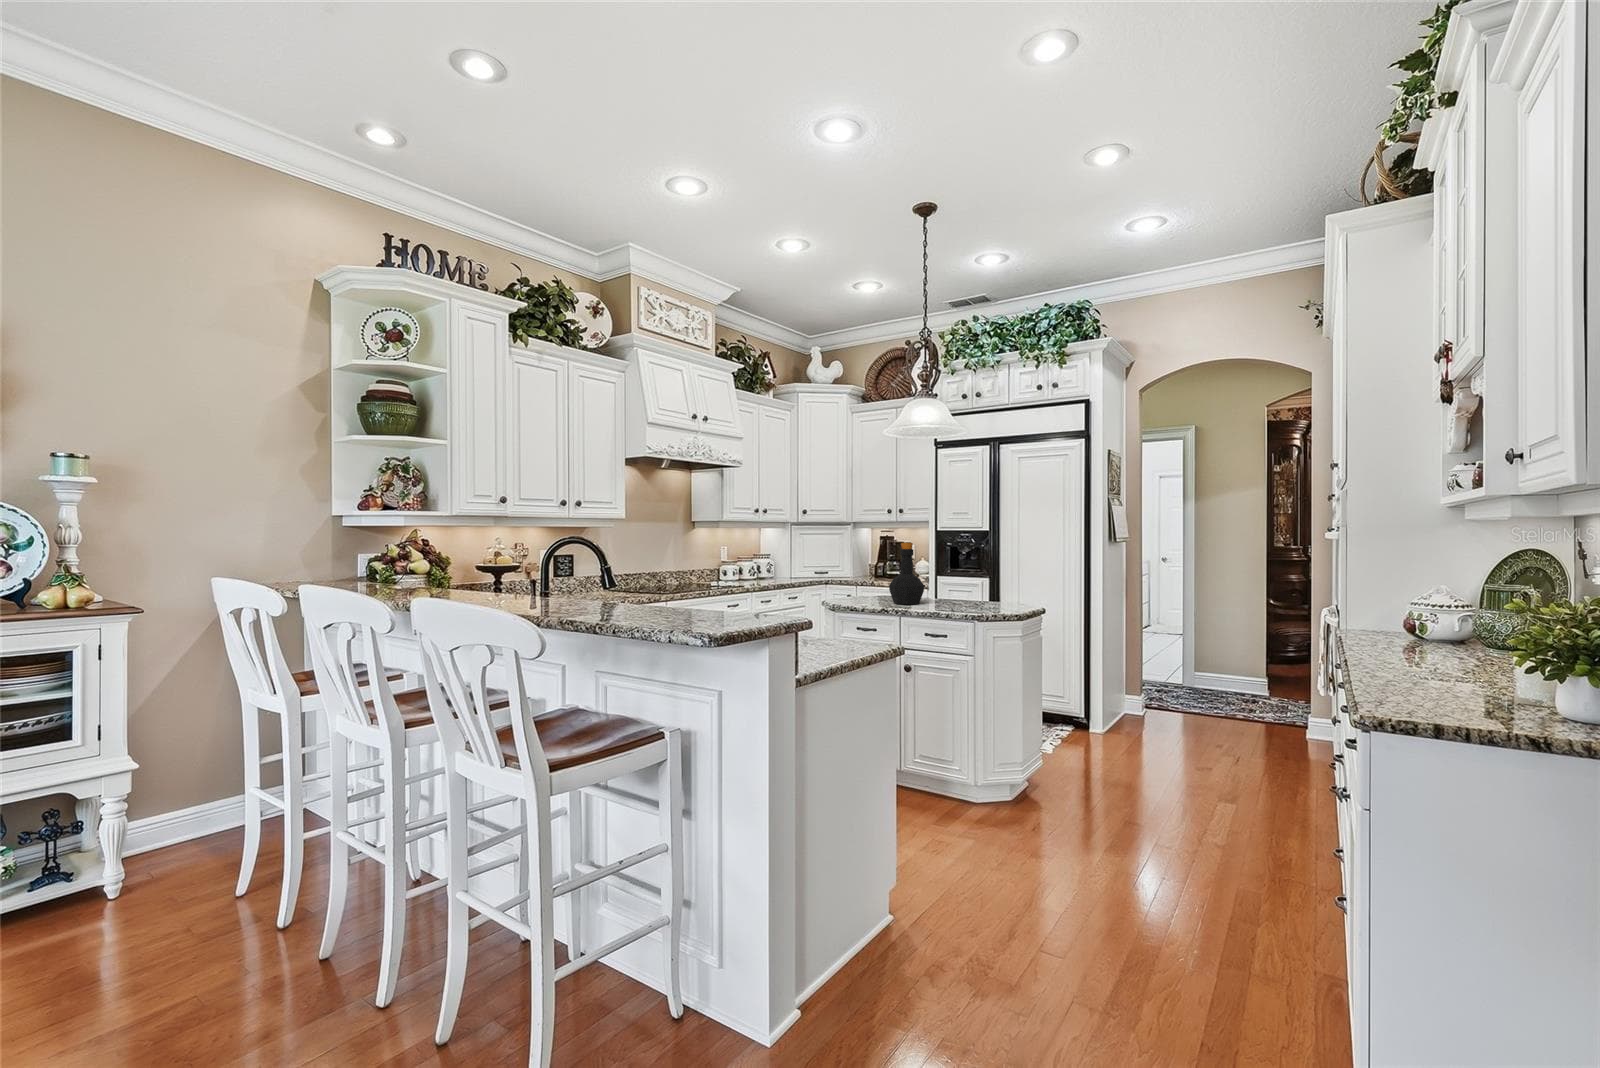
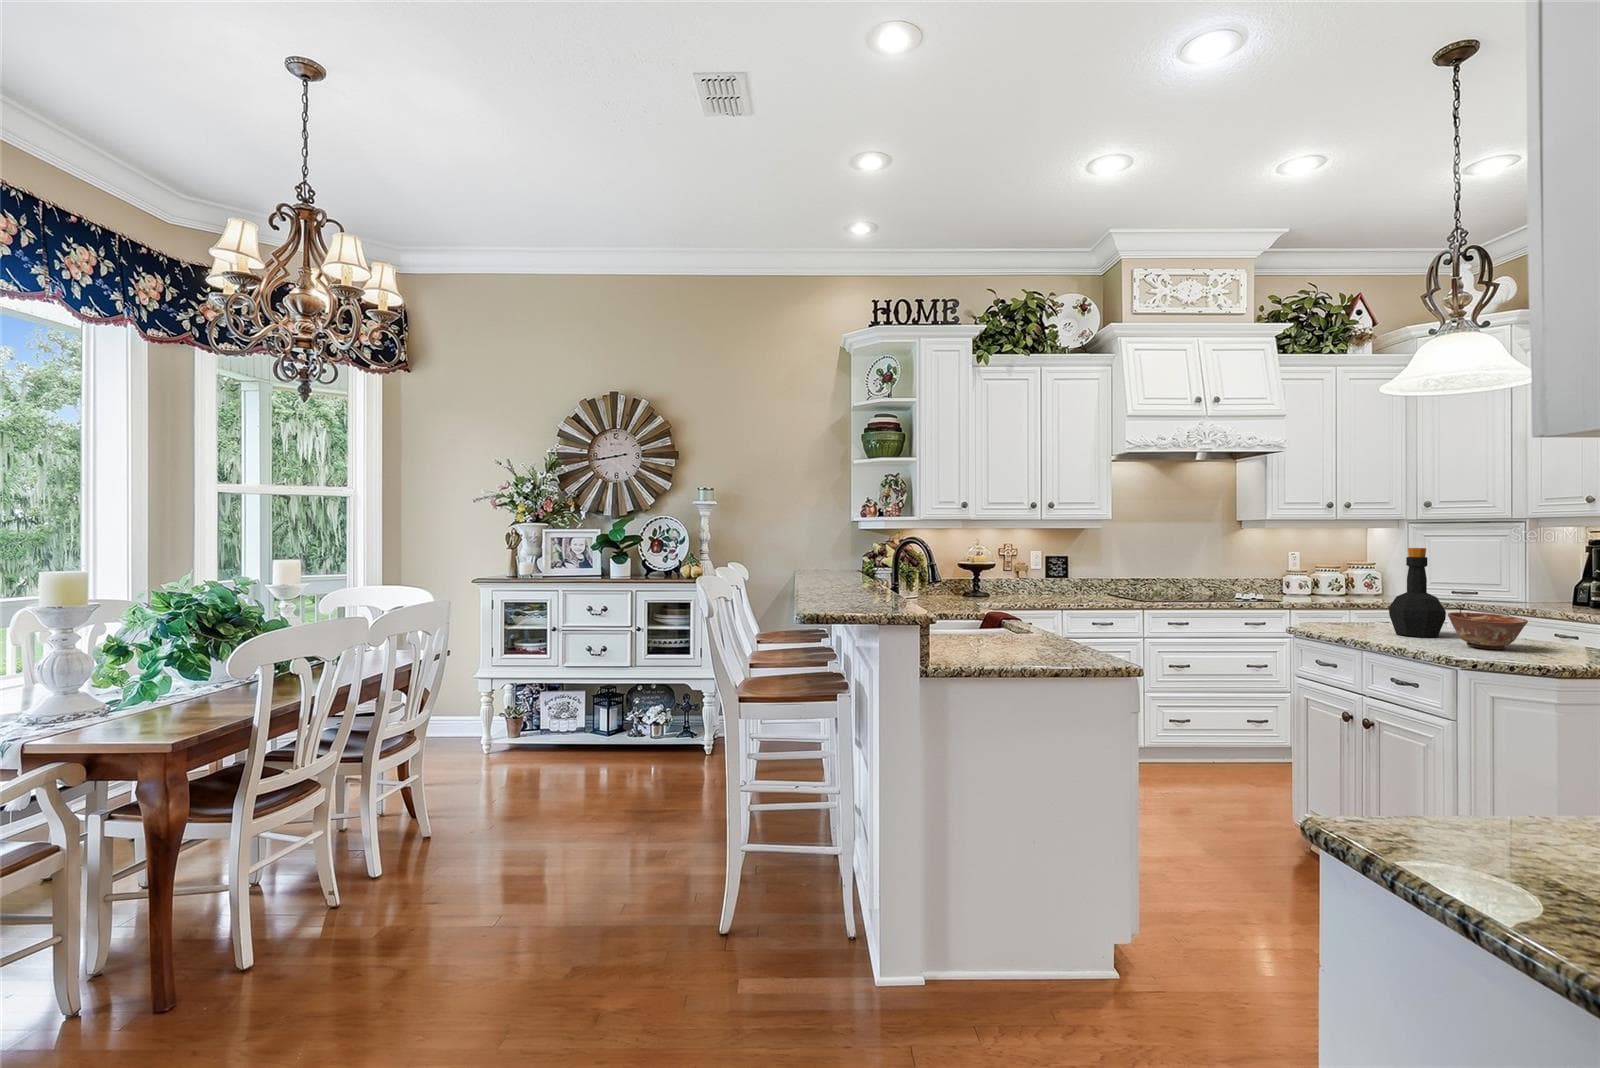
ceramic bowl: none [940,585,980,608] -> present [1448,612,1528,649]

